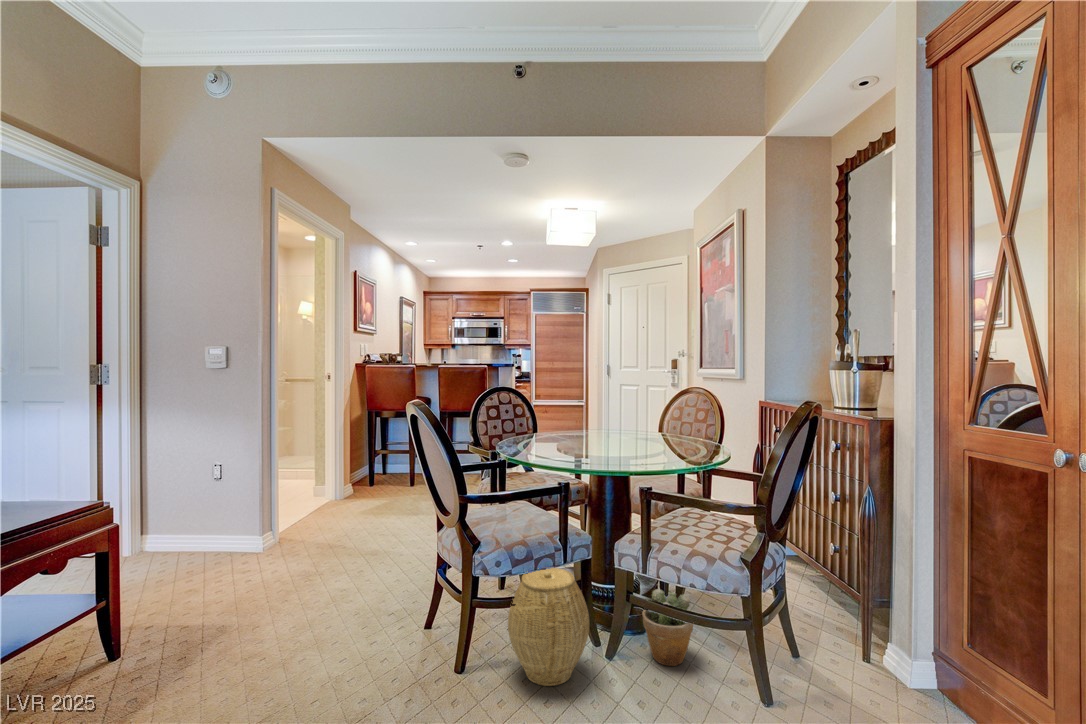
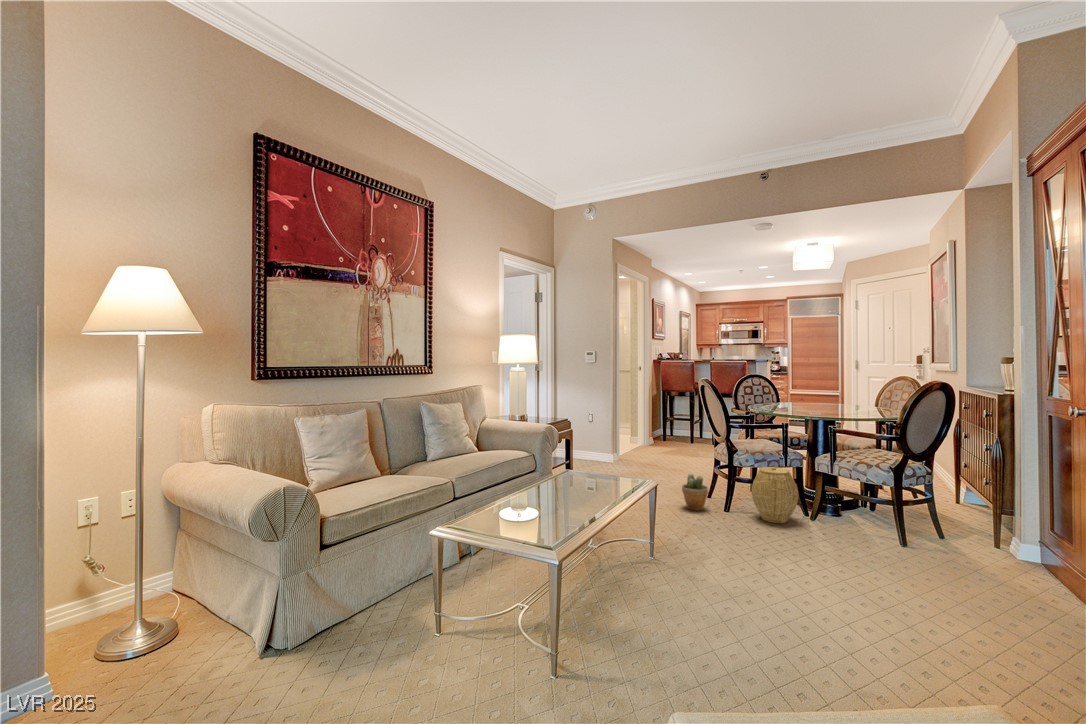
potted plant: present [642,589,693,666] -> present [682,474,708,511]

